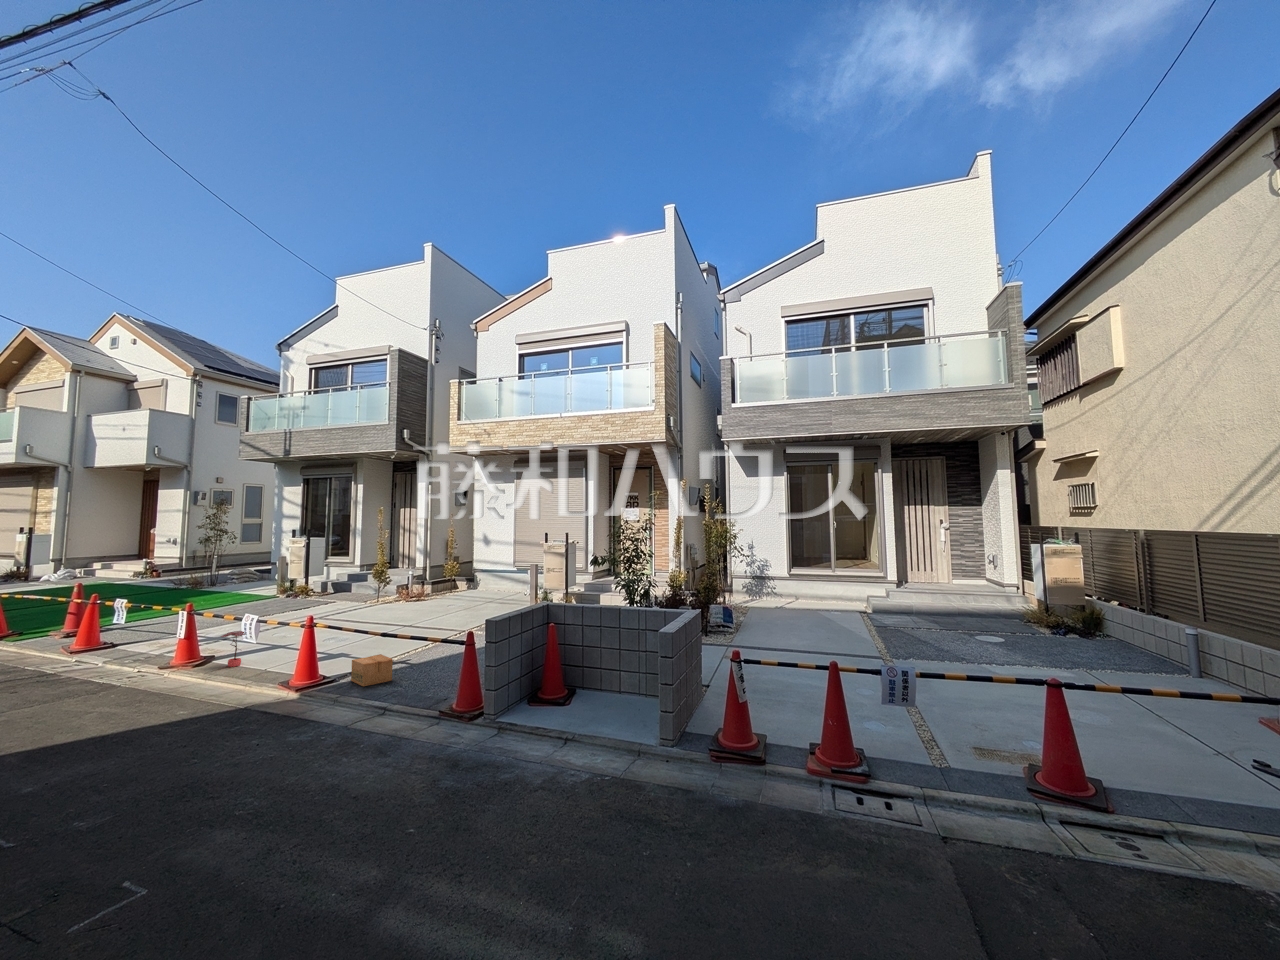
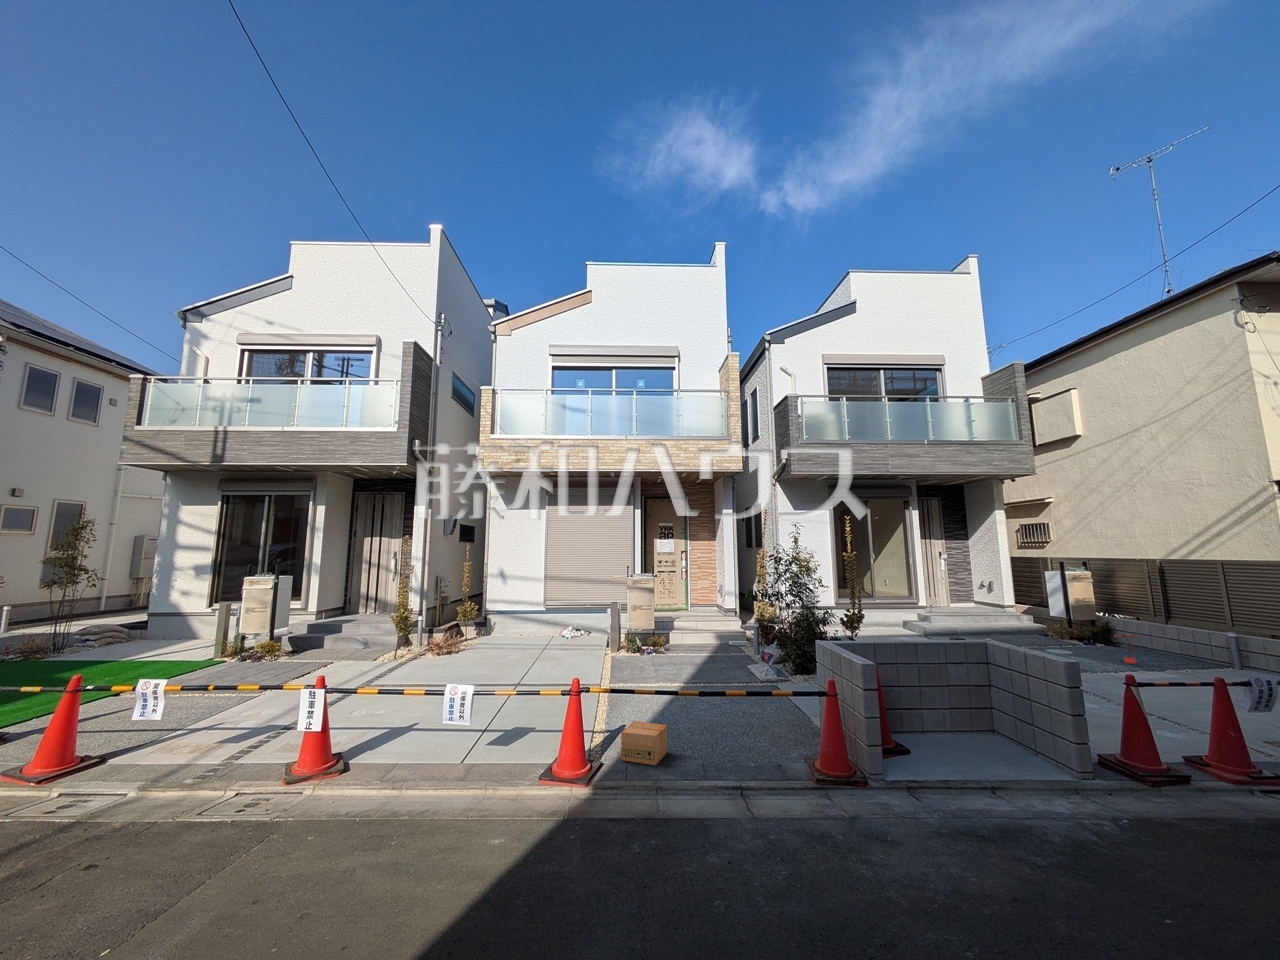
potted plant: present [221,631,245,667] -> present [1114,634,1141,664]

